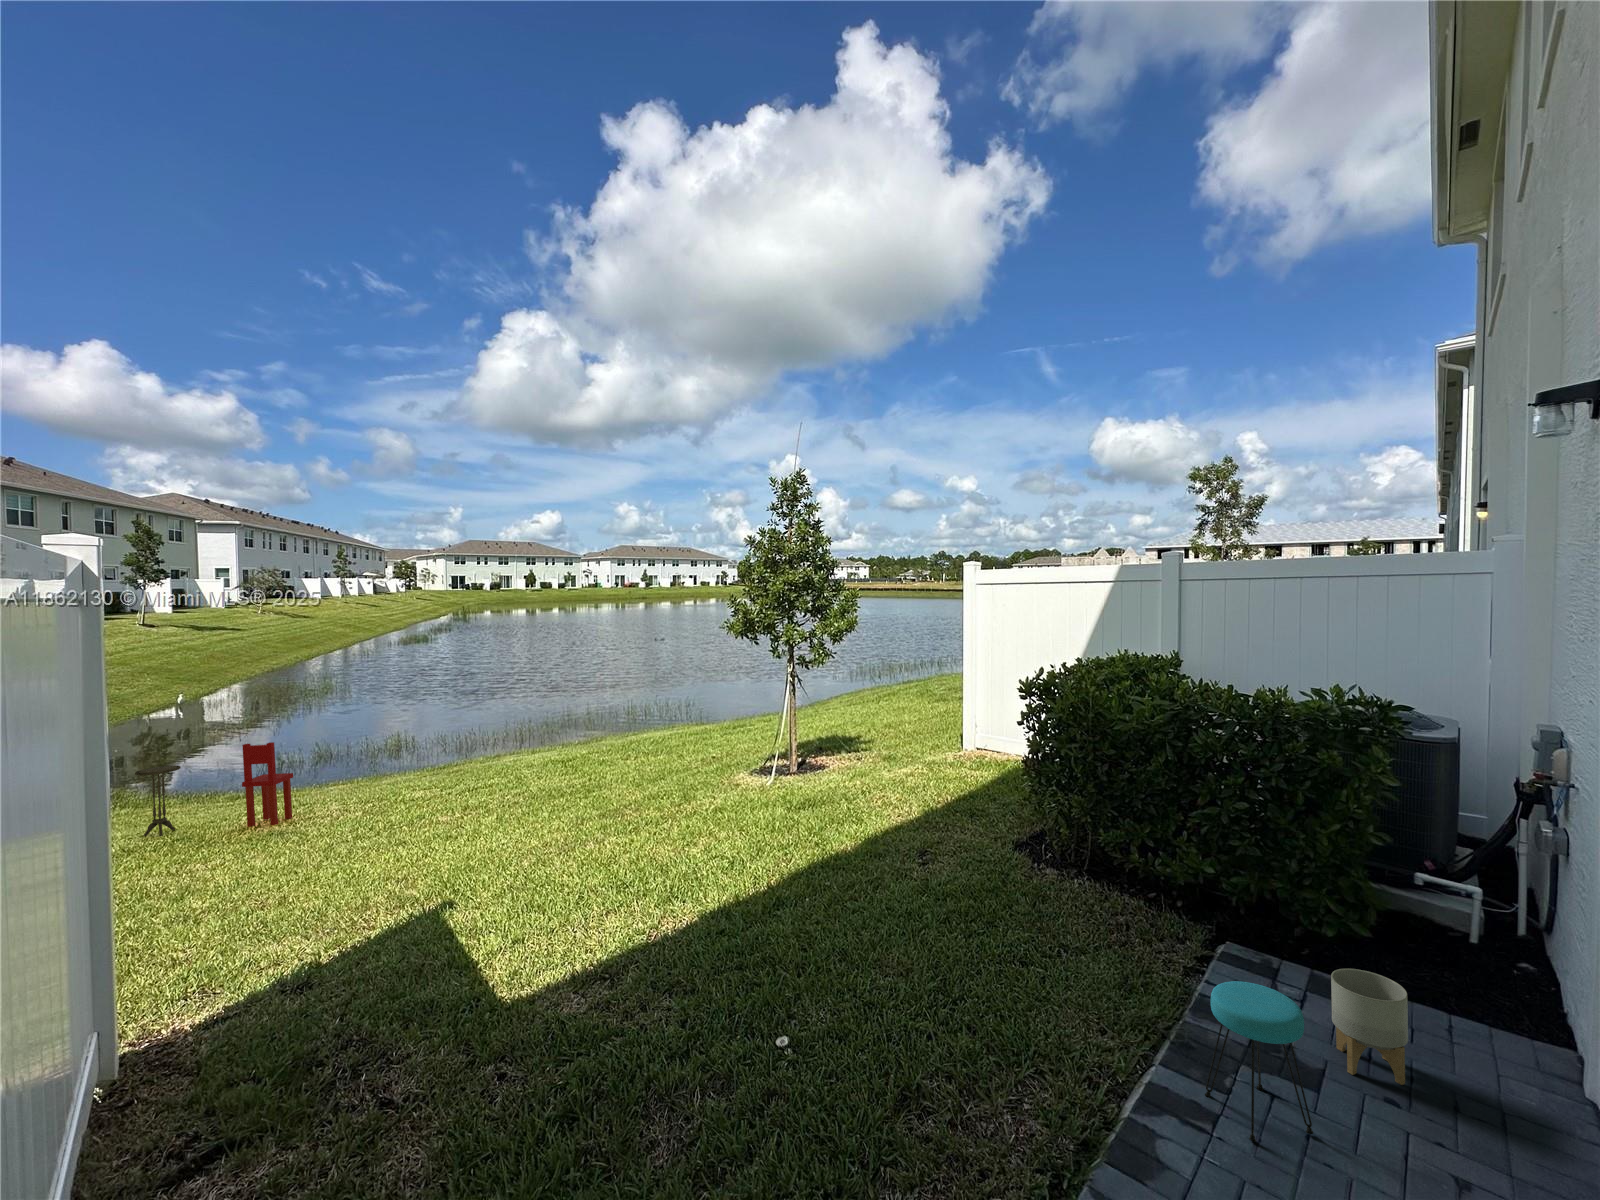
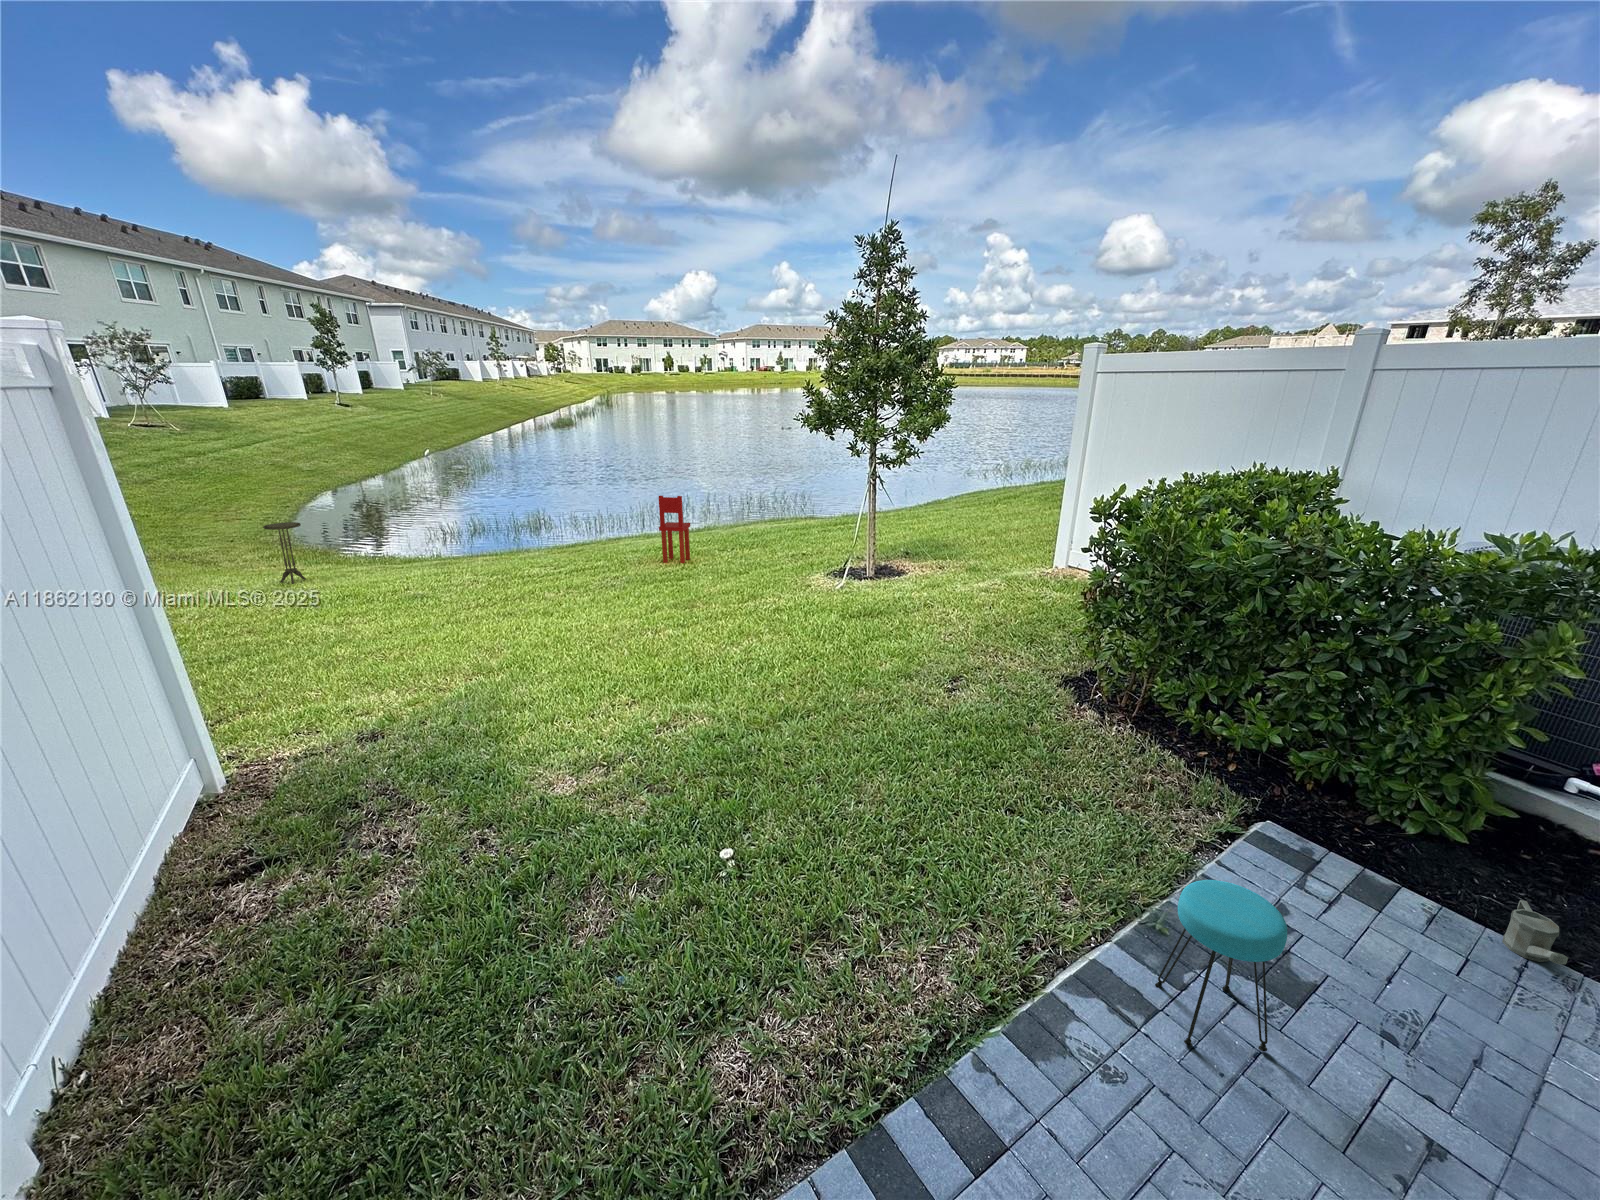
chair: present [242,742,293,827] -> present [659,496,691,563]
planter: present [1331,969,1408,1085] -> none [1348,883,1454,1019]
watering can: none [1431,973,1484,1024] -> present [1502,900,1568,964]

